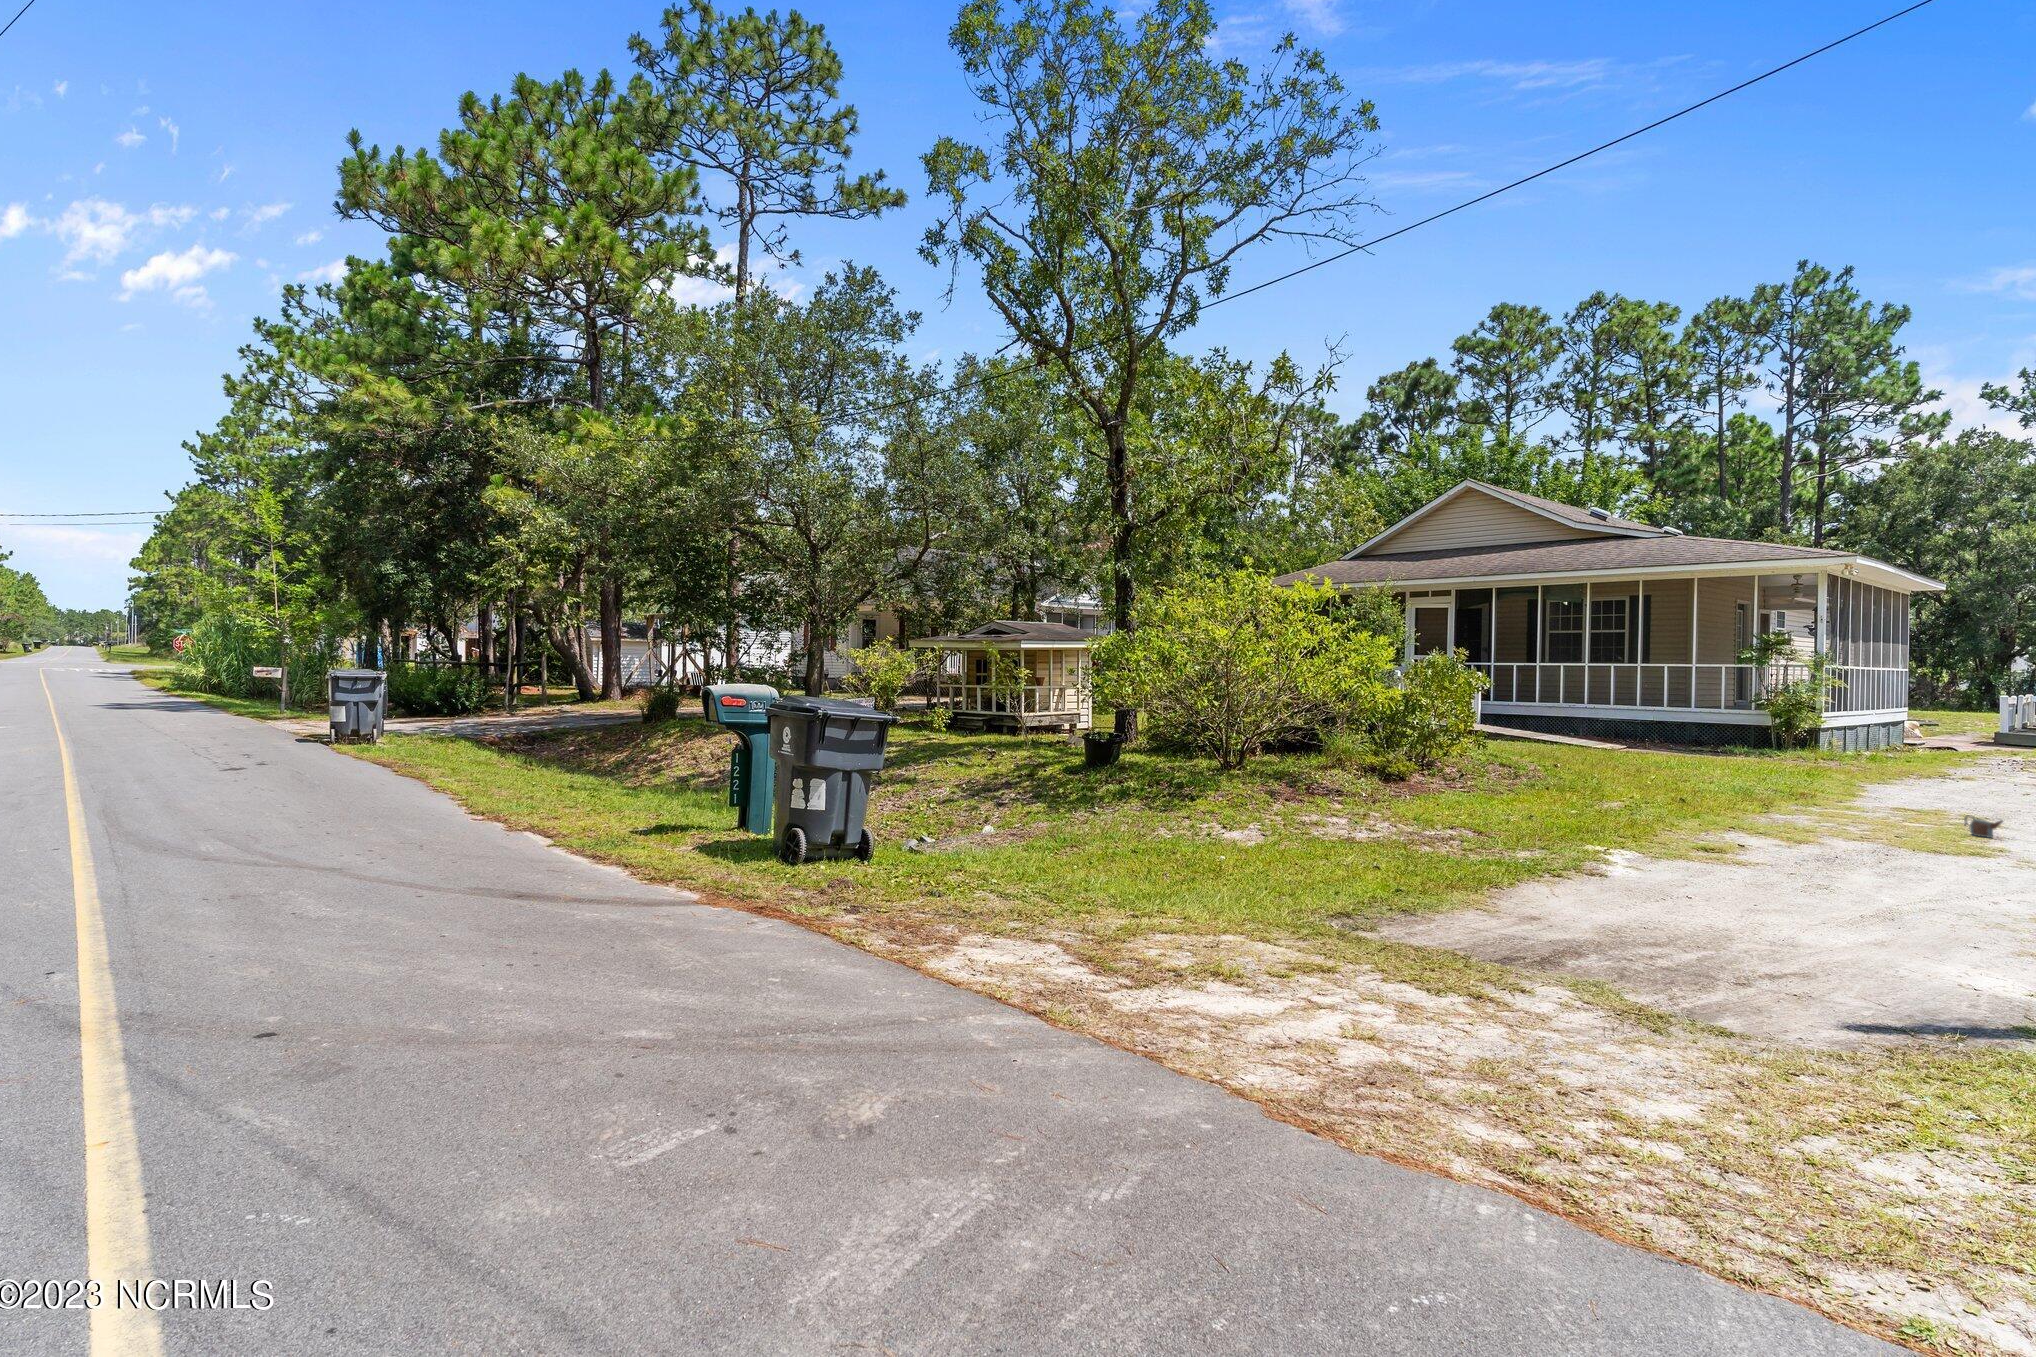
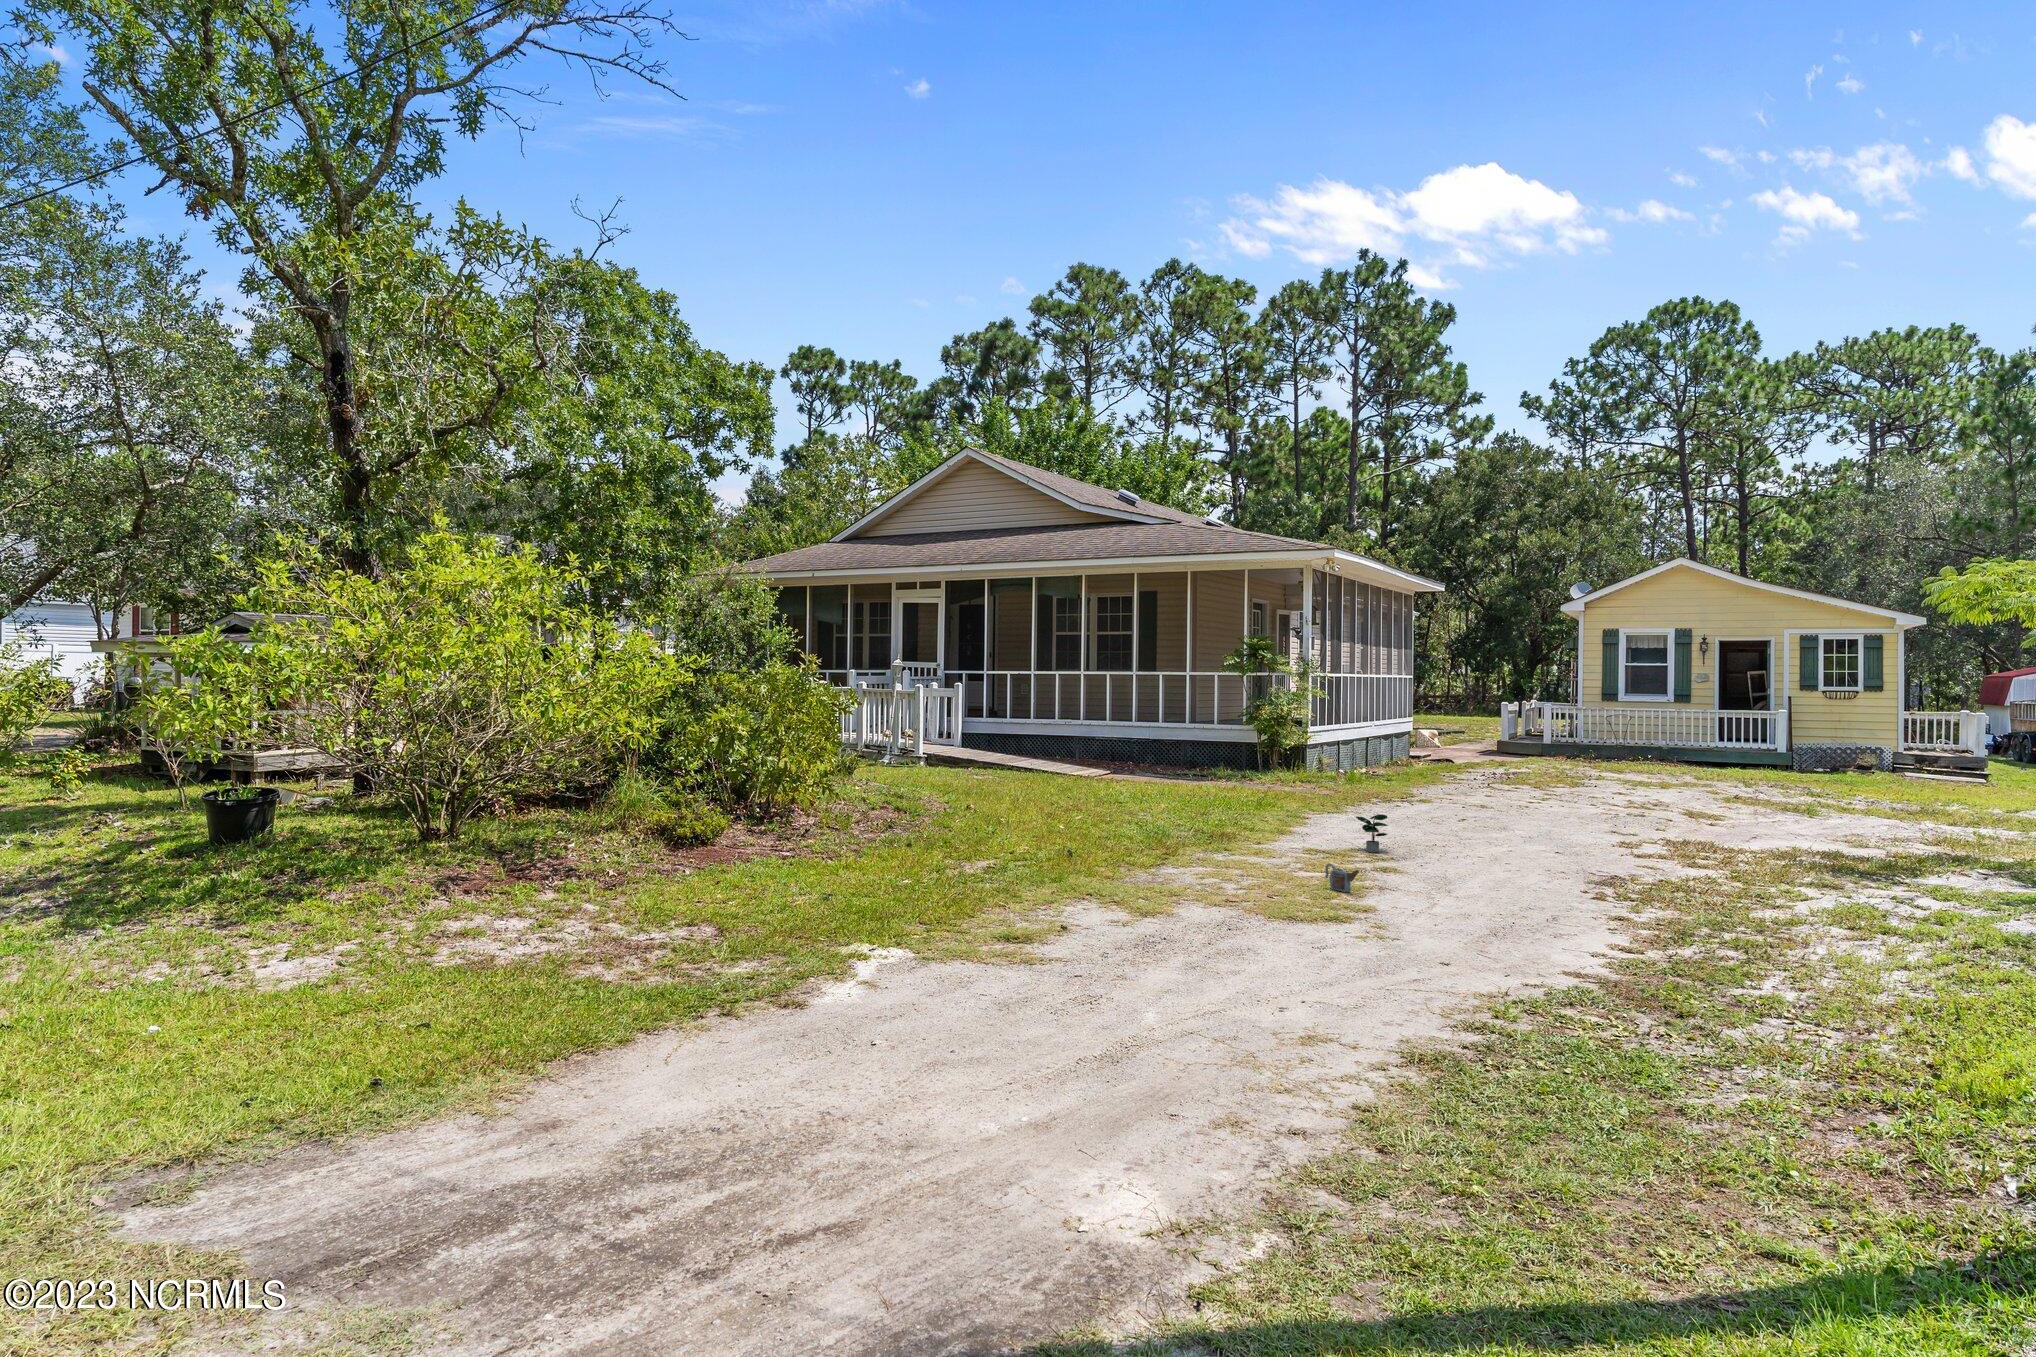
potted plant: none [1957,781,1994,813] -> present [1356,814,1388,853]

